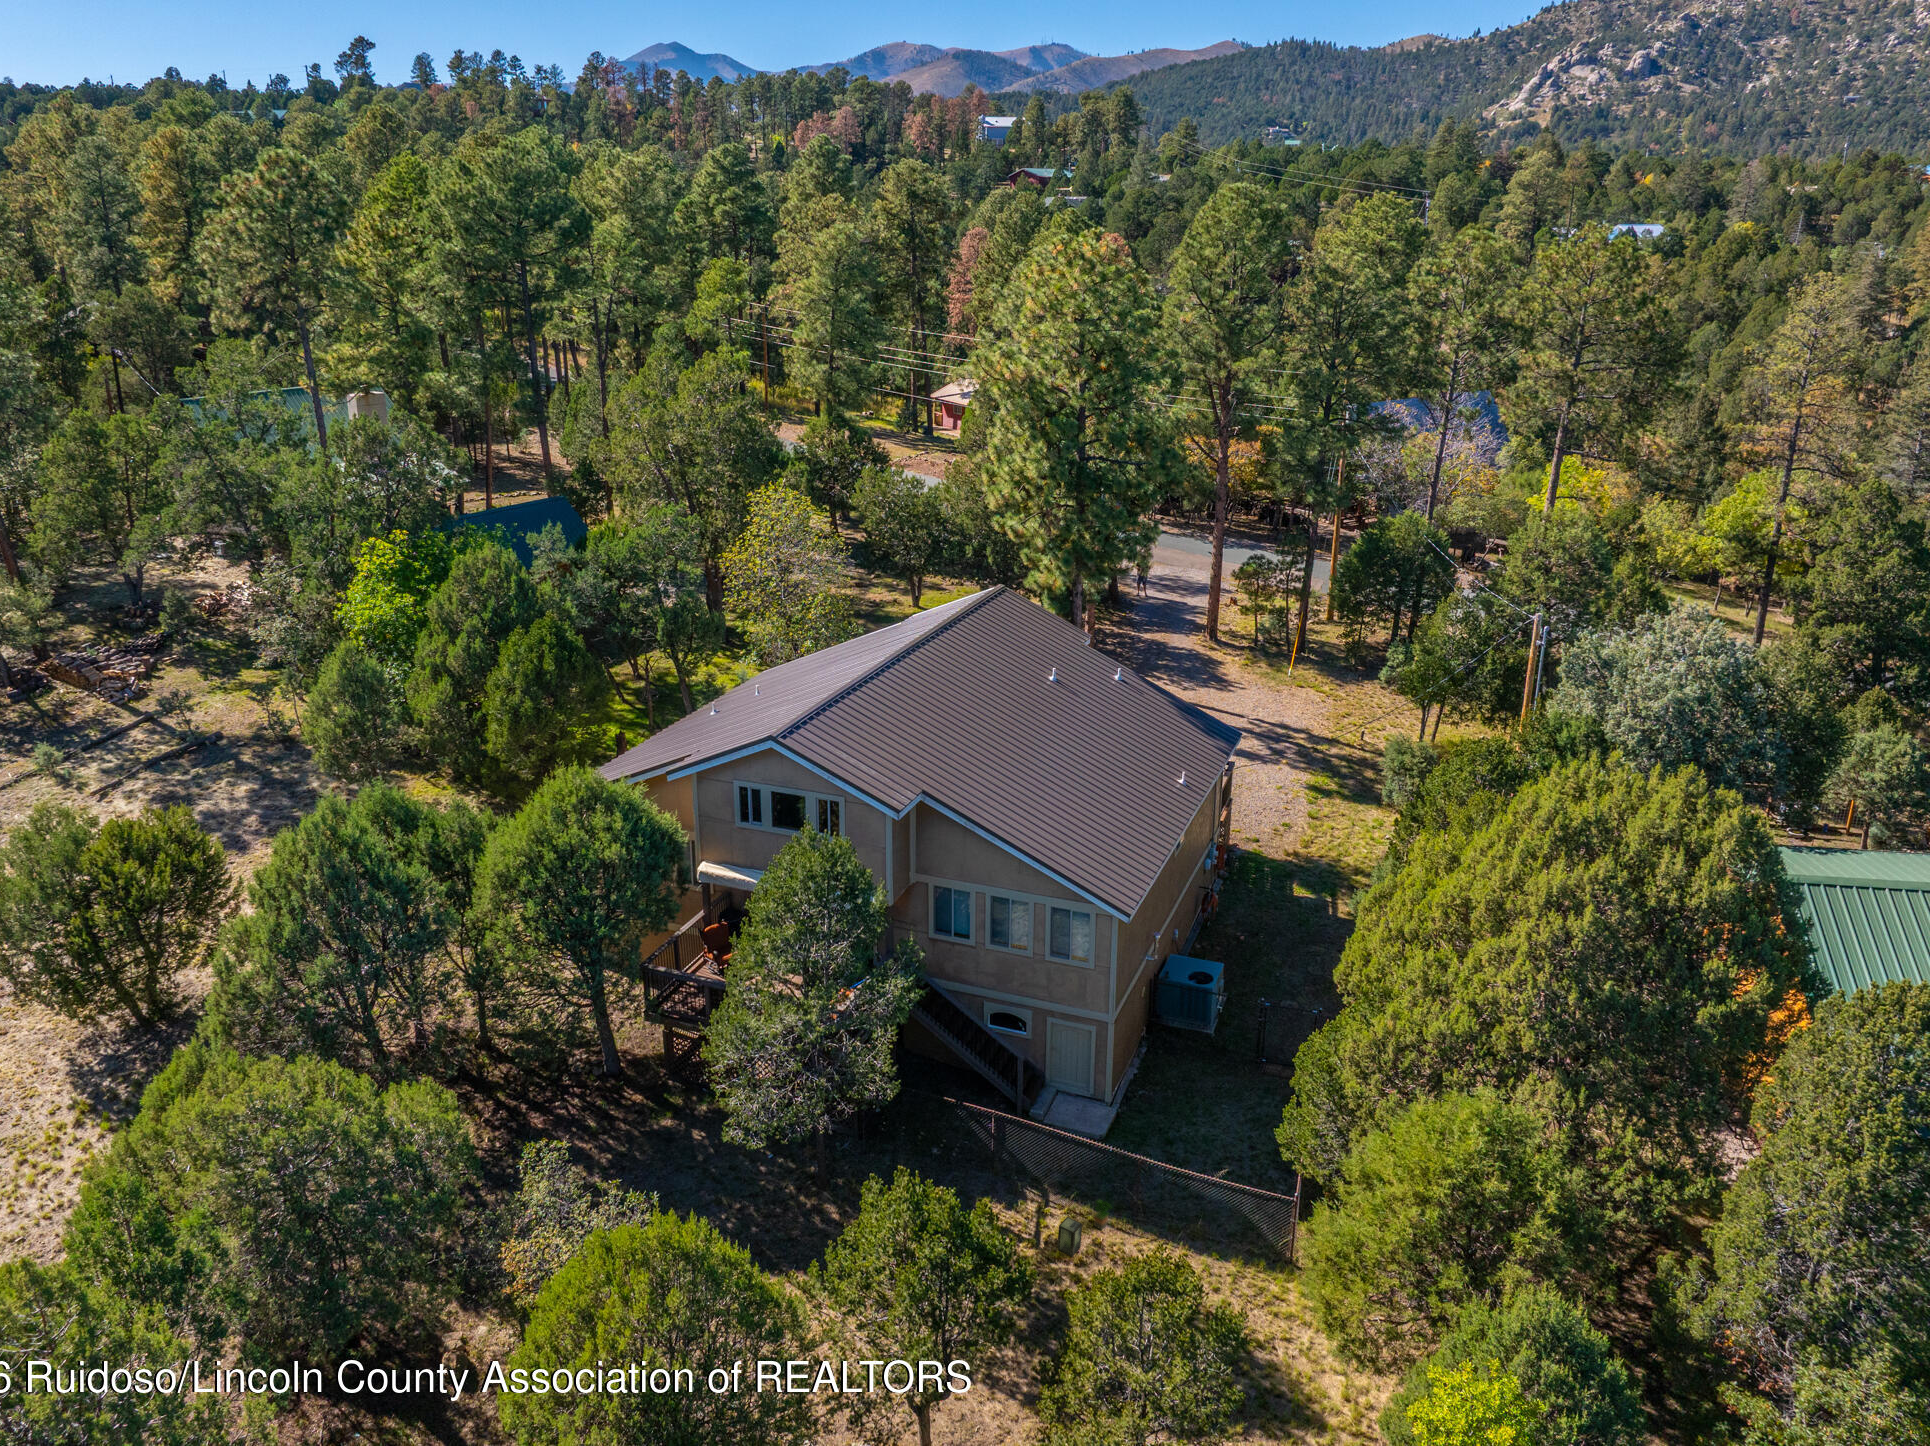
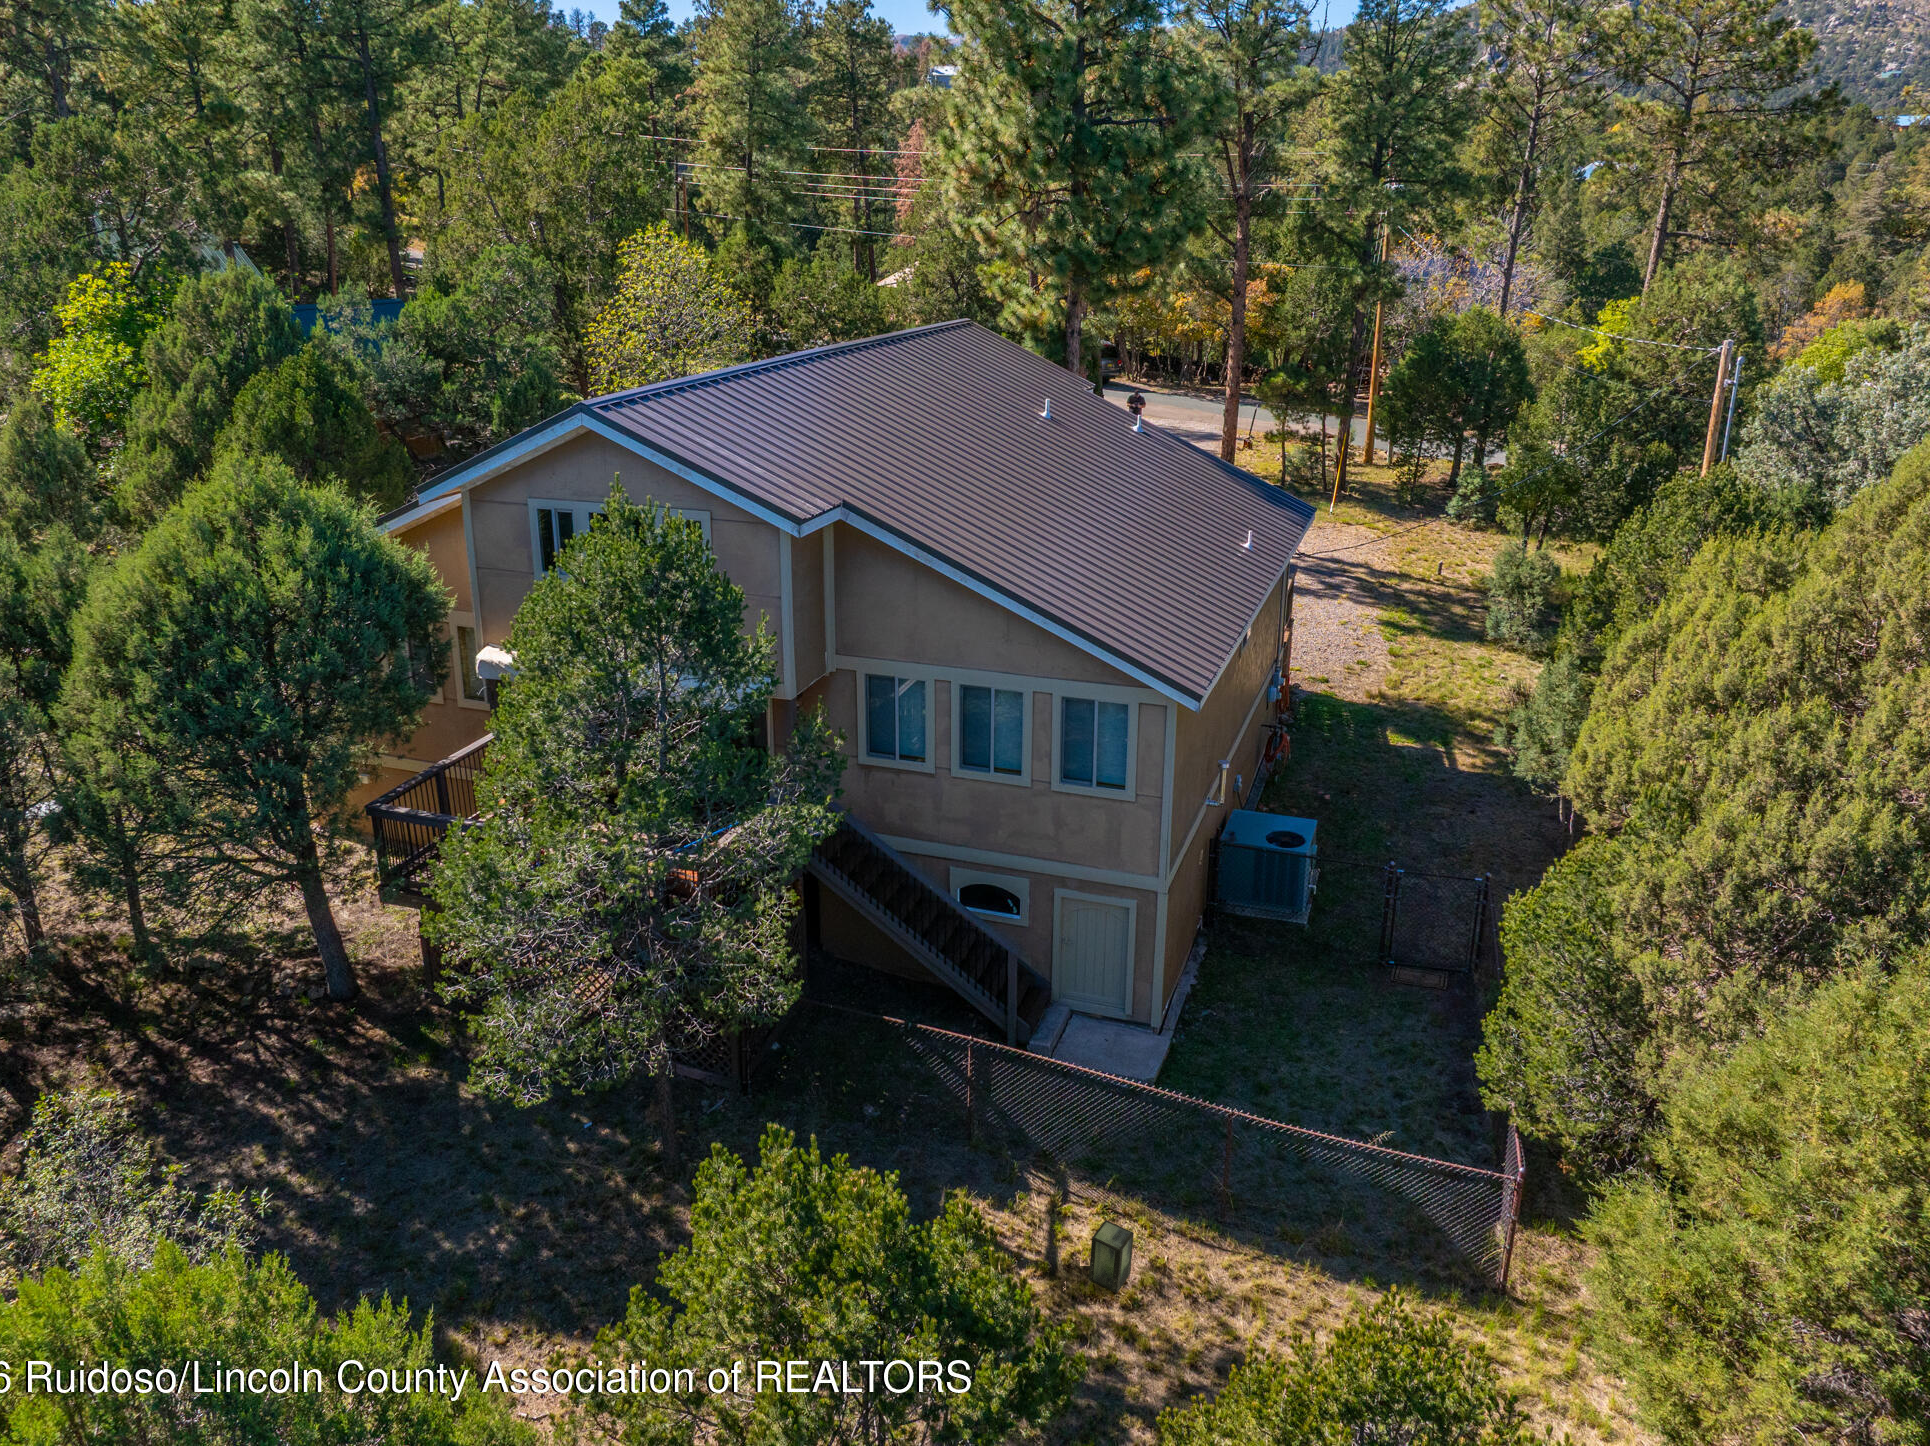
potted tree: present [1094,1200,1112,1230] -> none [1150,1187,1184,1242]

